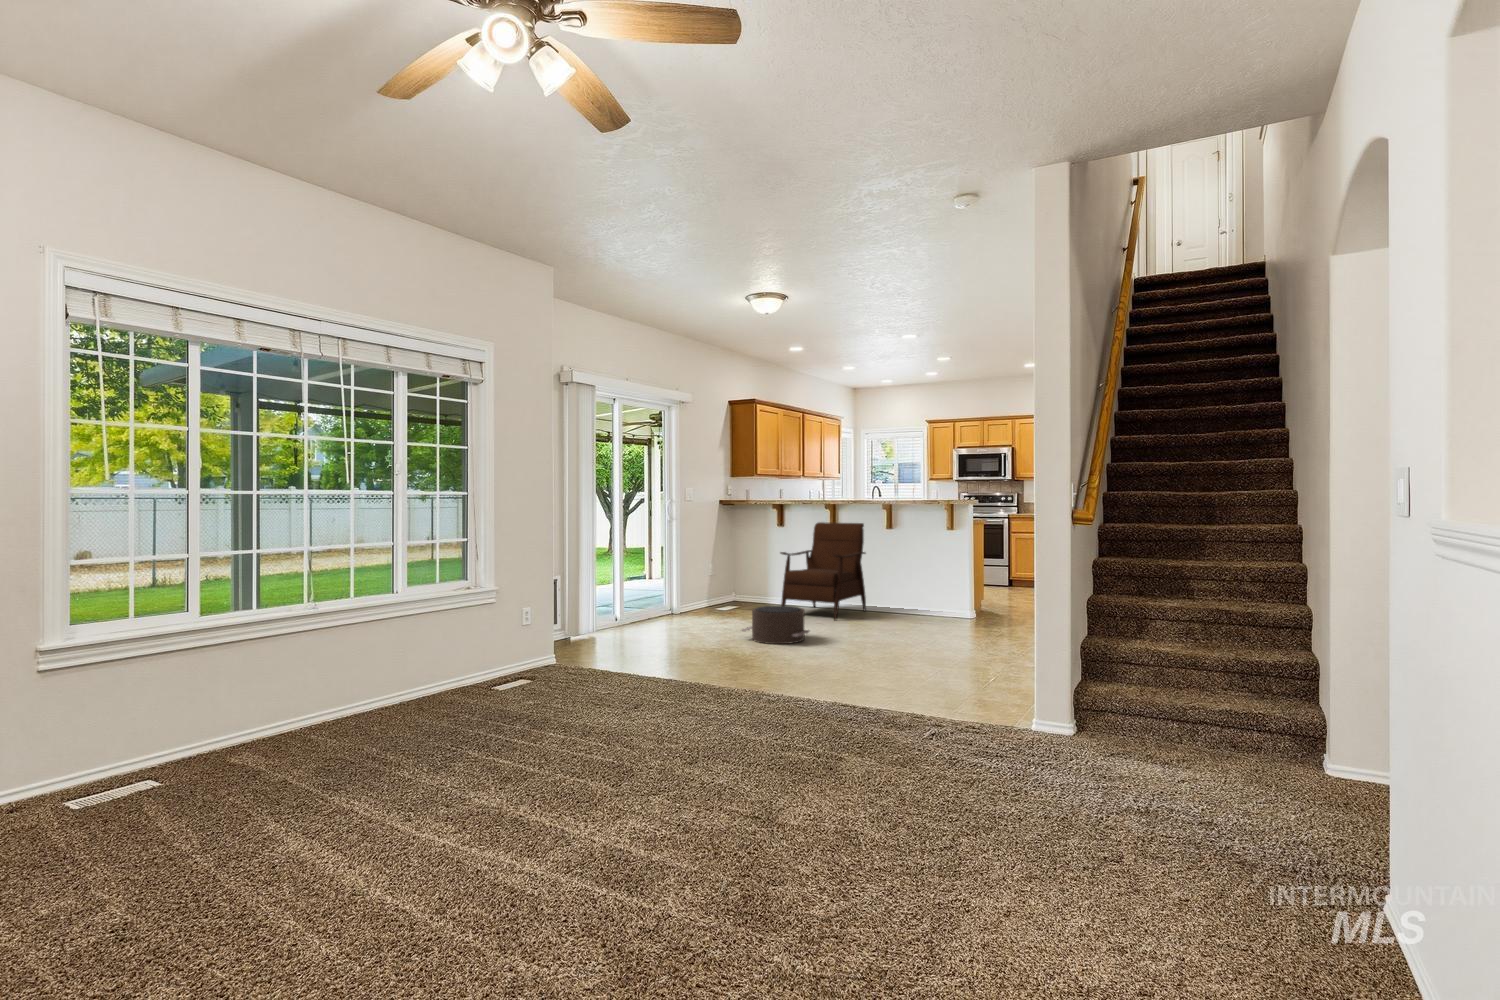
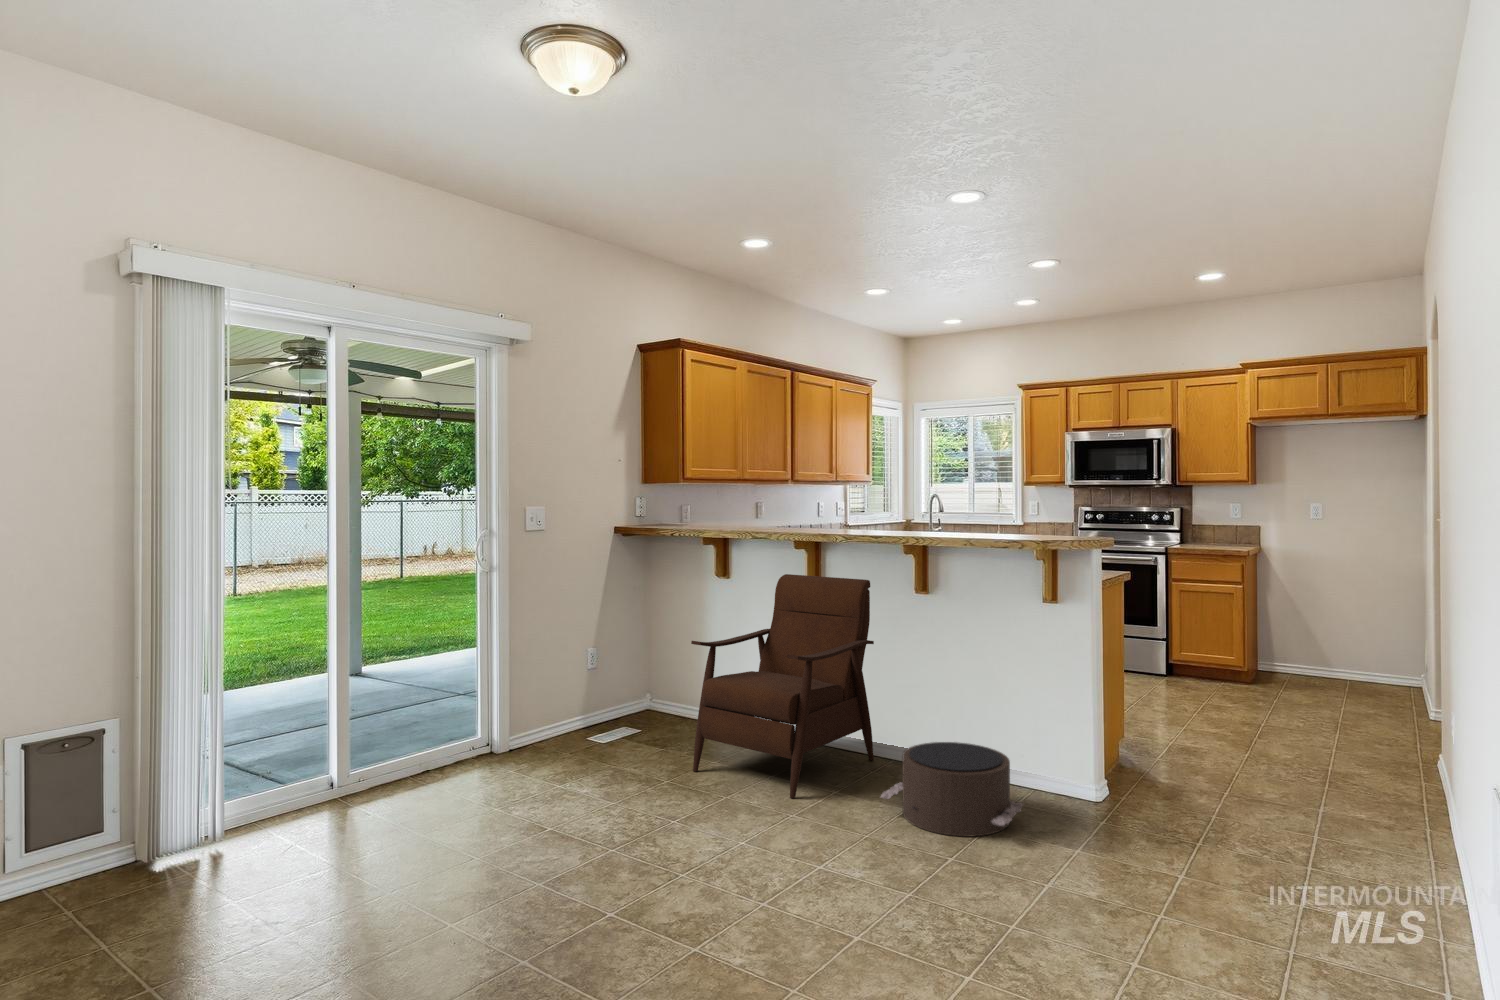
pouf: present [742,606,809,644] -> present [880,742,1023,836]

